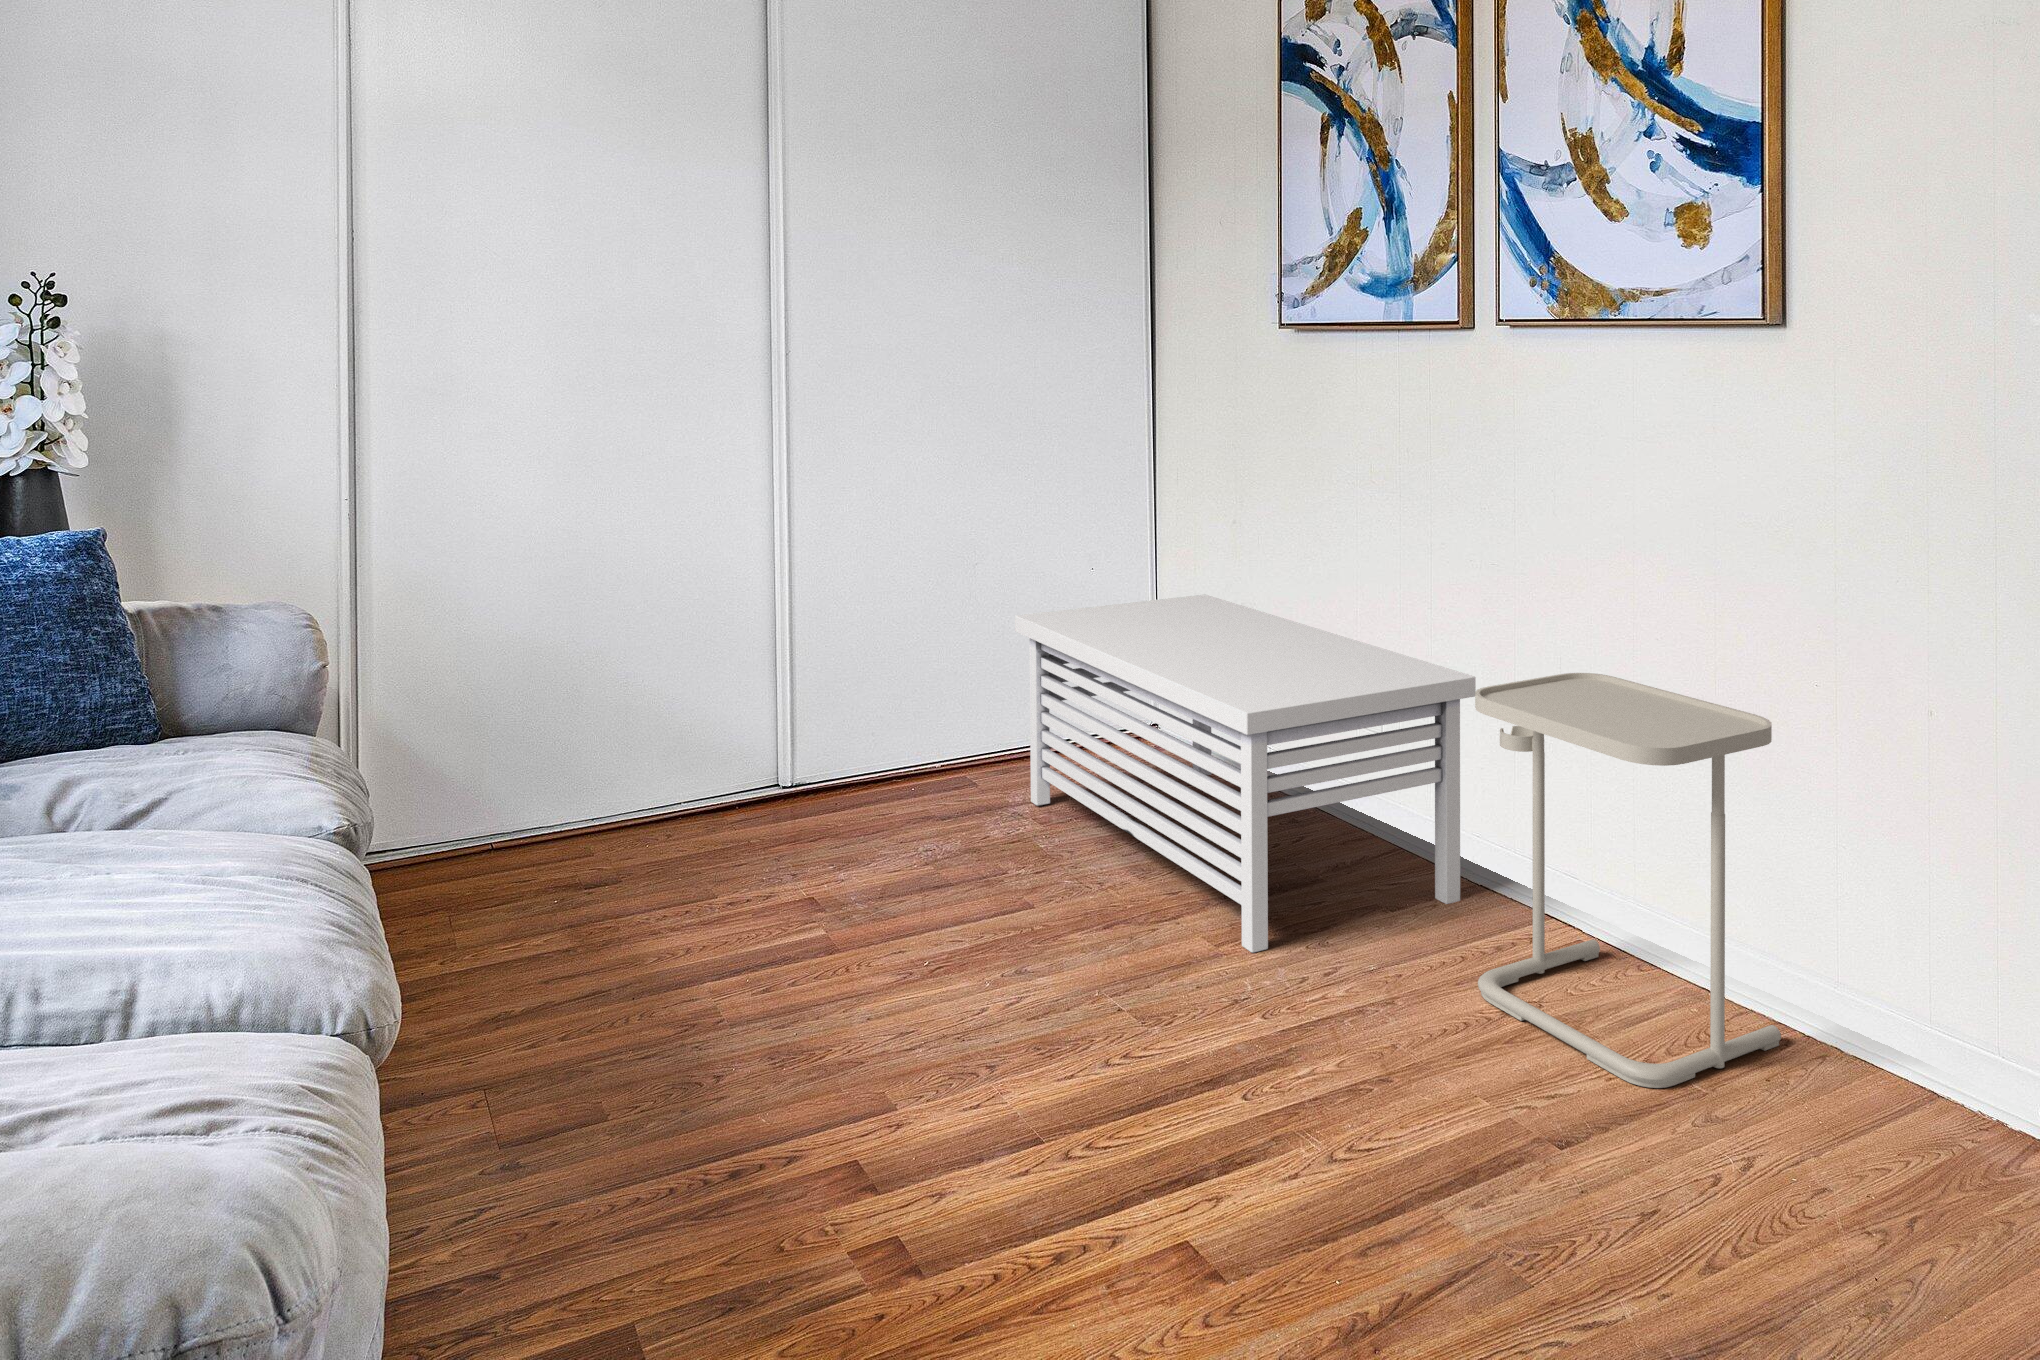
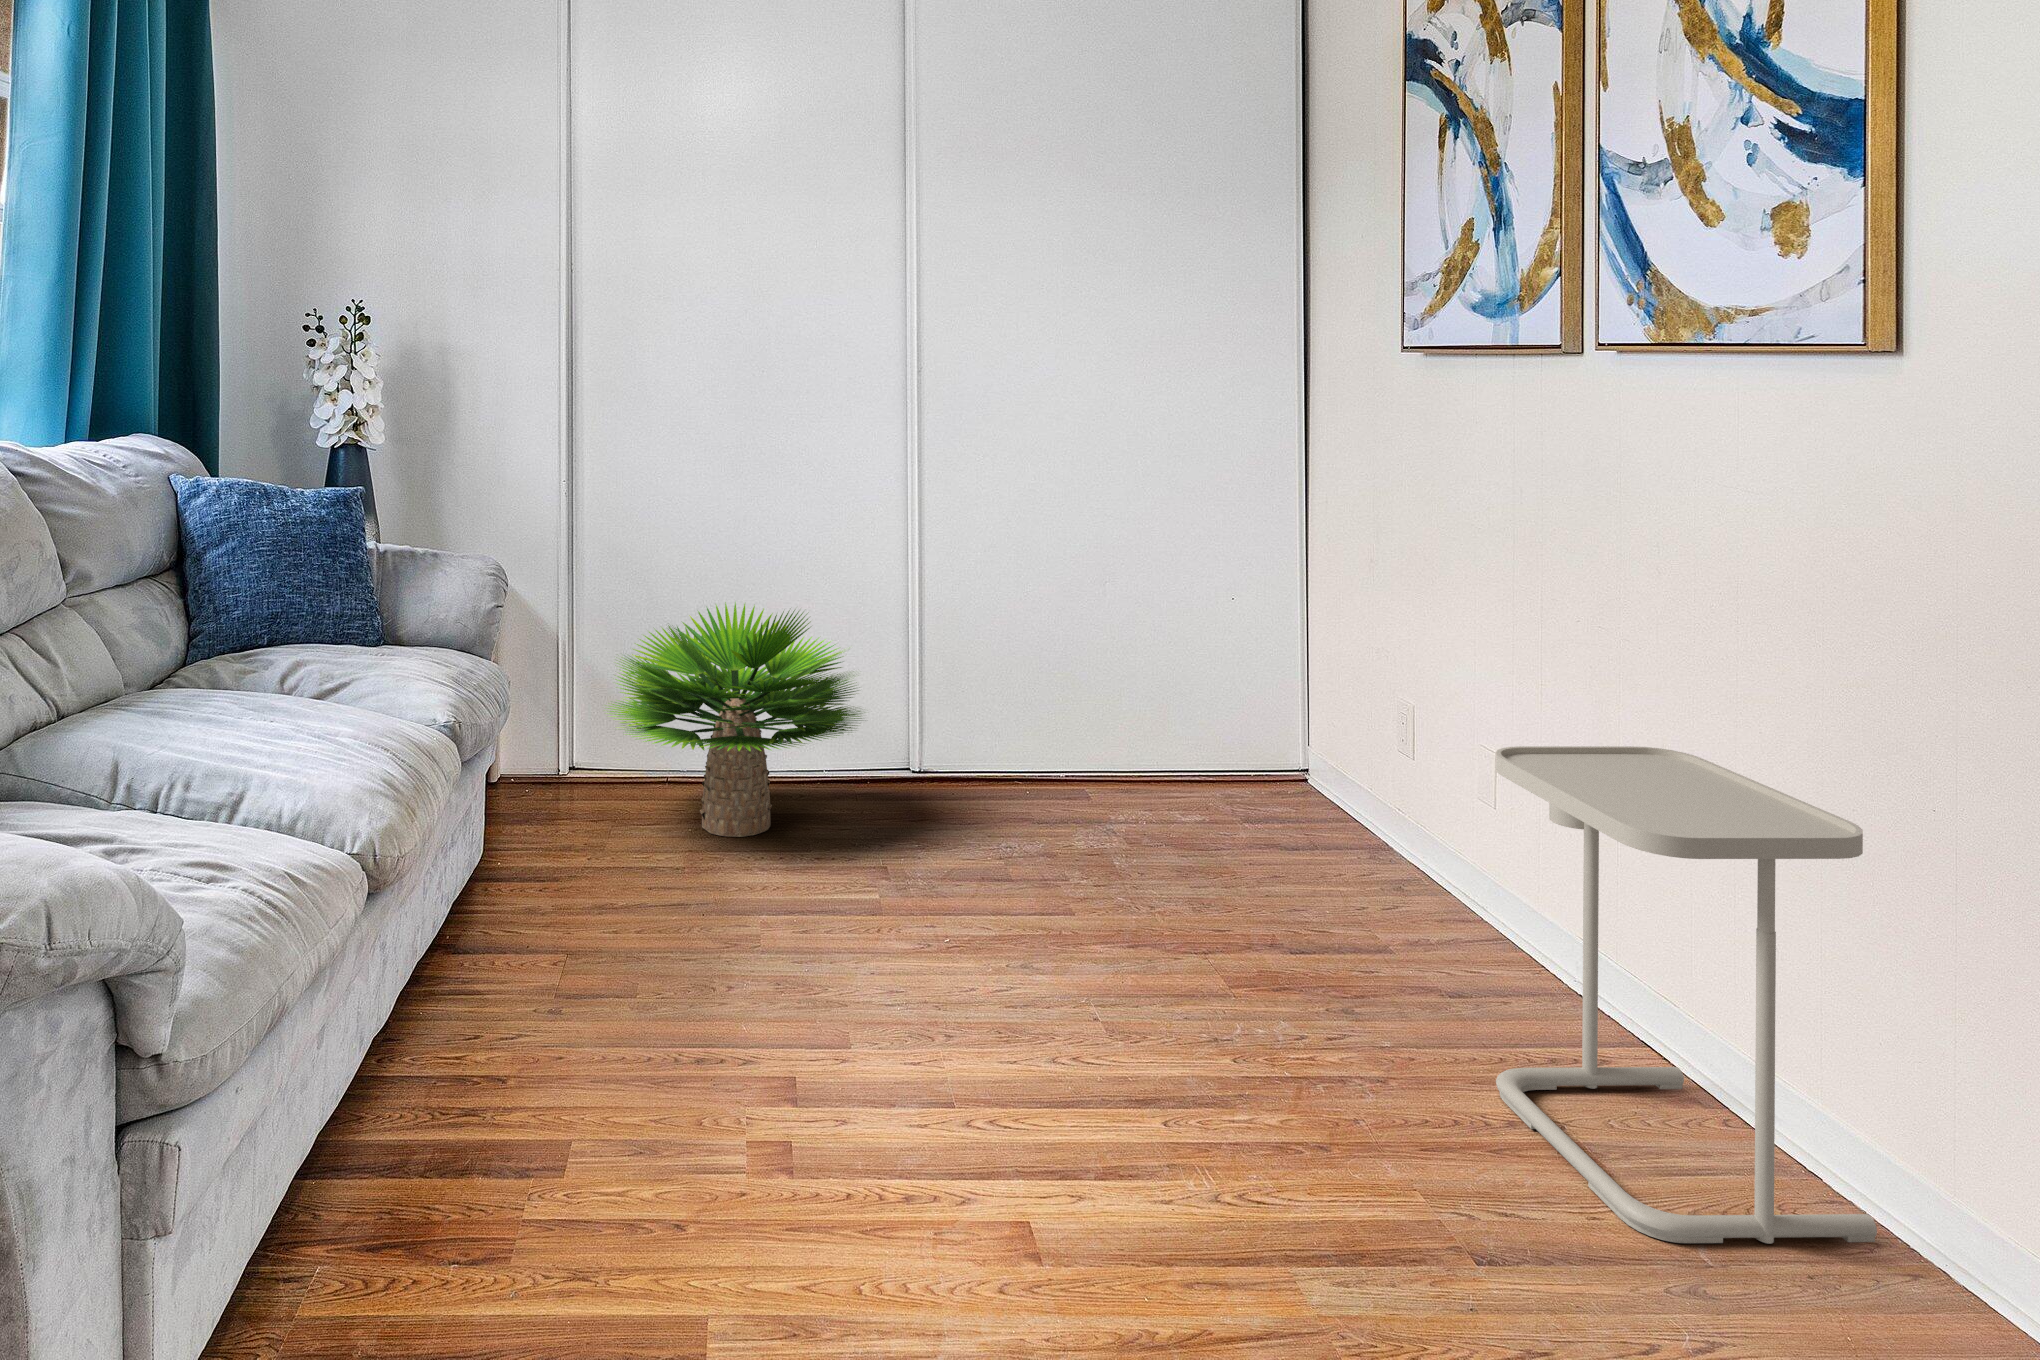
storage bench: present [1015,594,1476,953] -> none [1116,629,1564,995]
potted plant: none [443,627,781,906] -> present [608,602,862,837]

